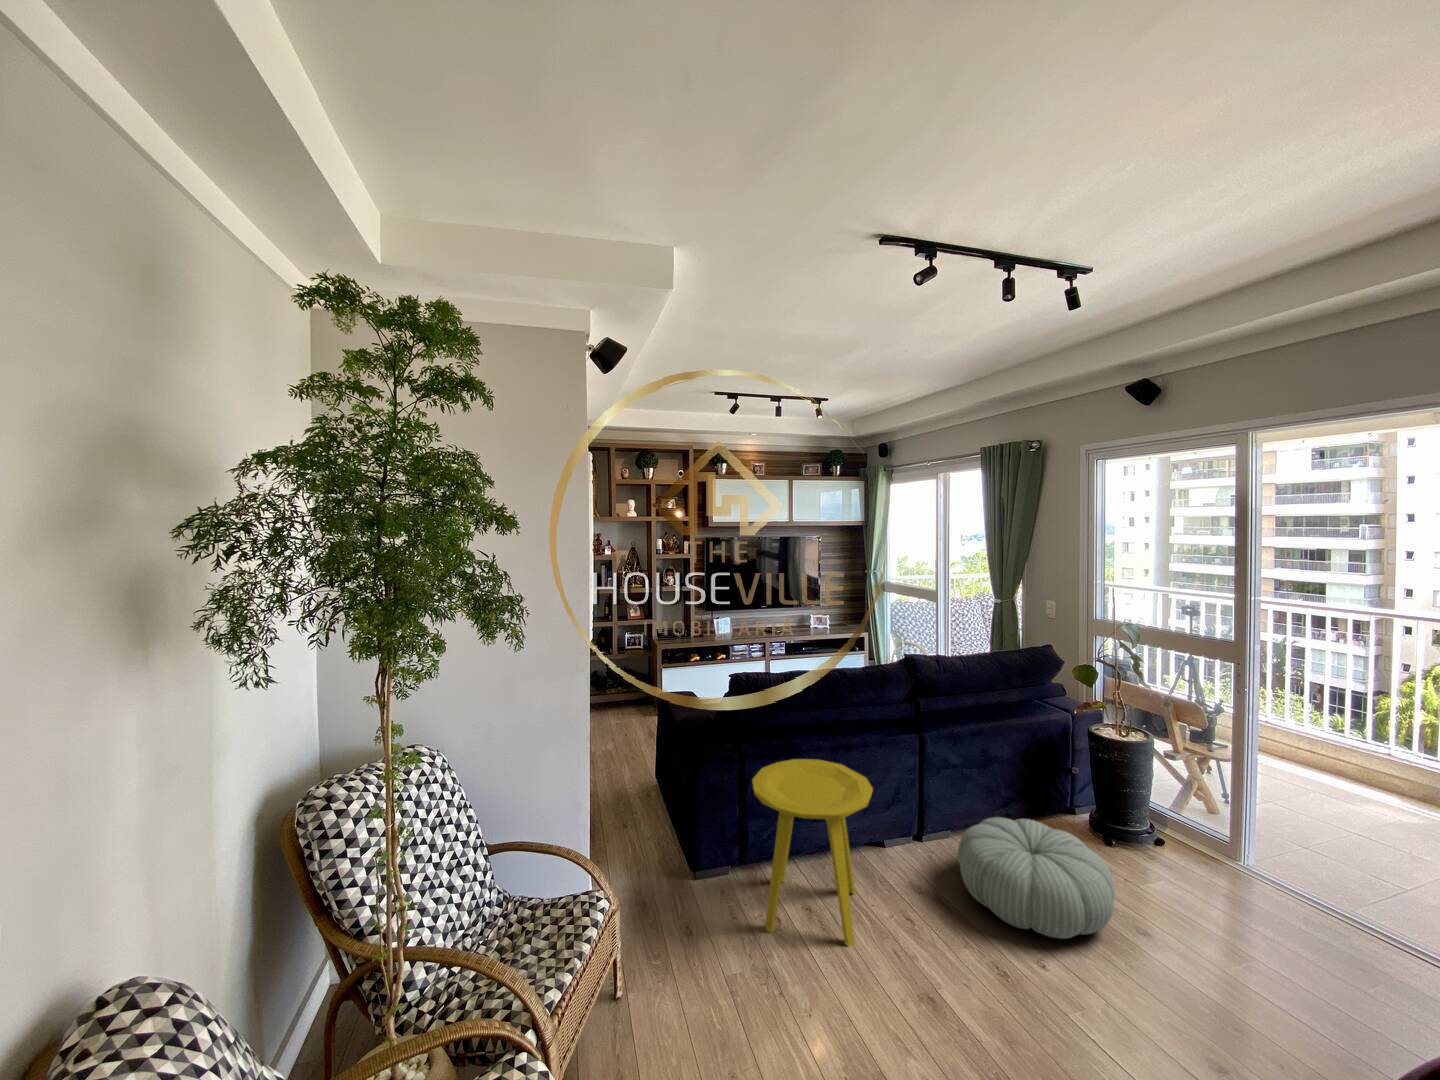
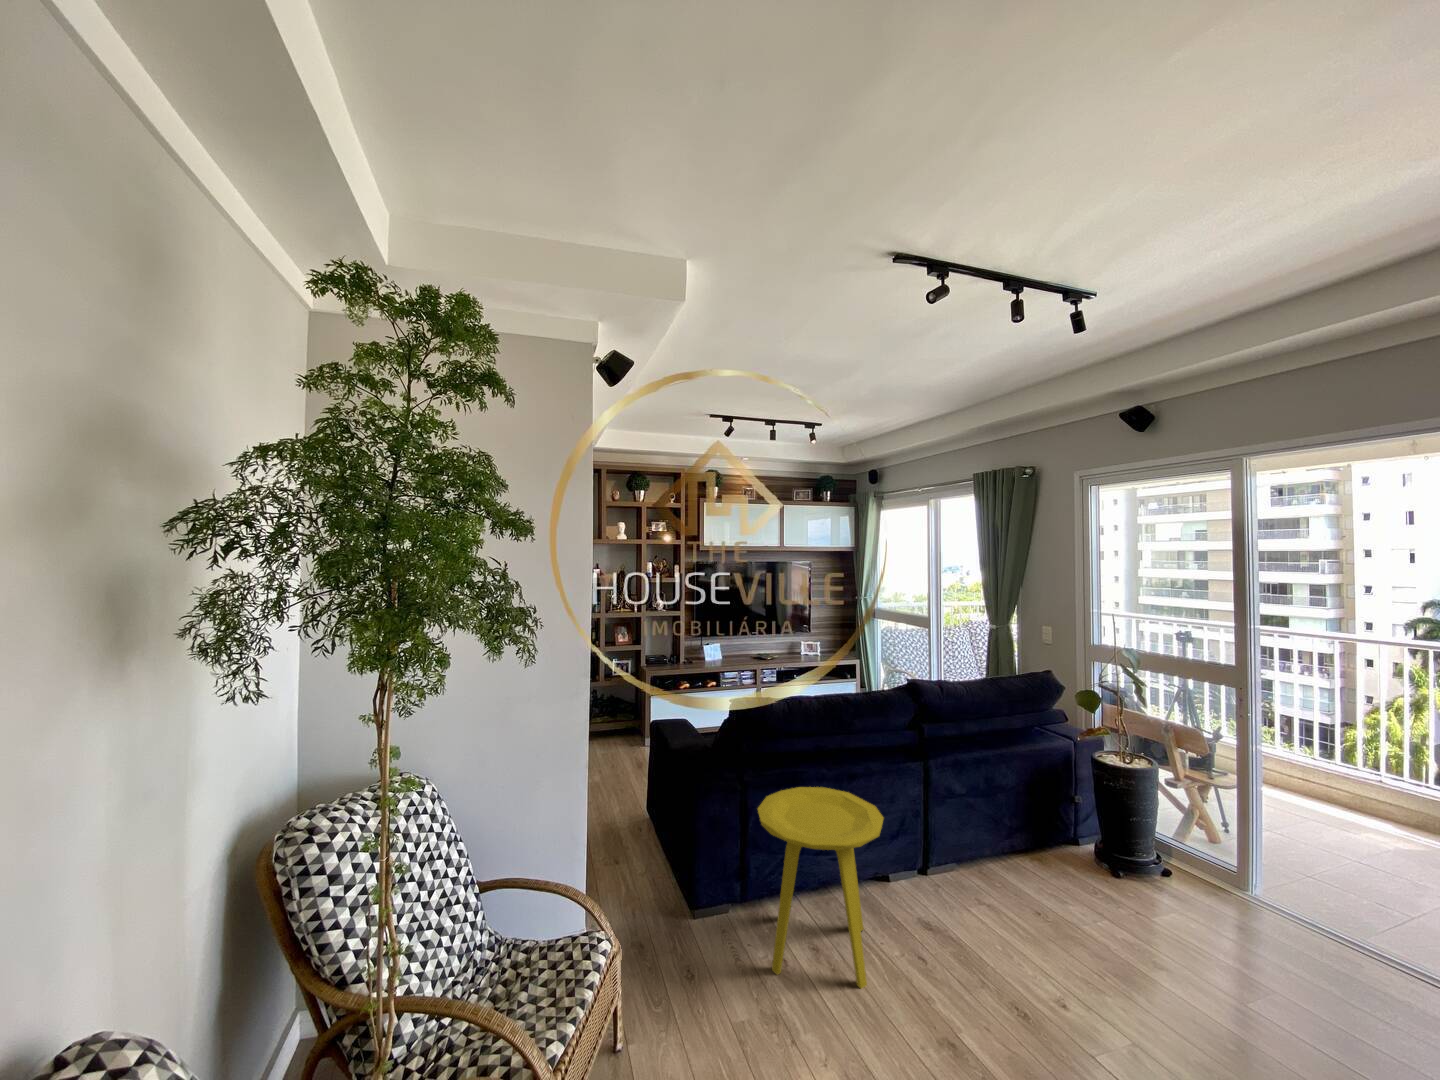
pouf: present [958,817,1115,939] -> none [967,848,1132,976]

